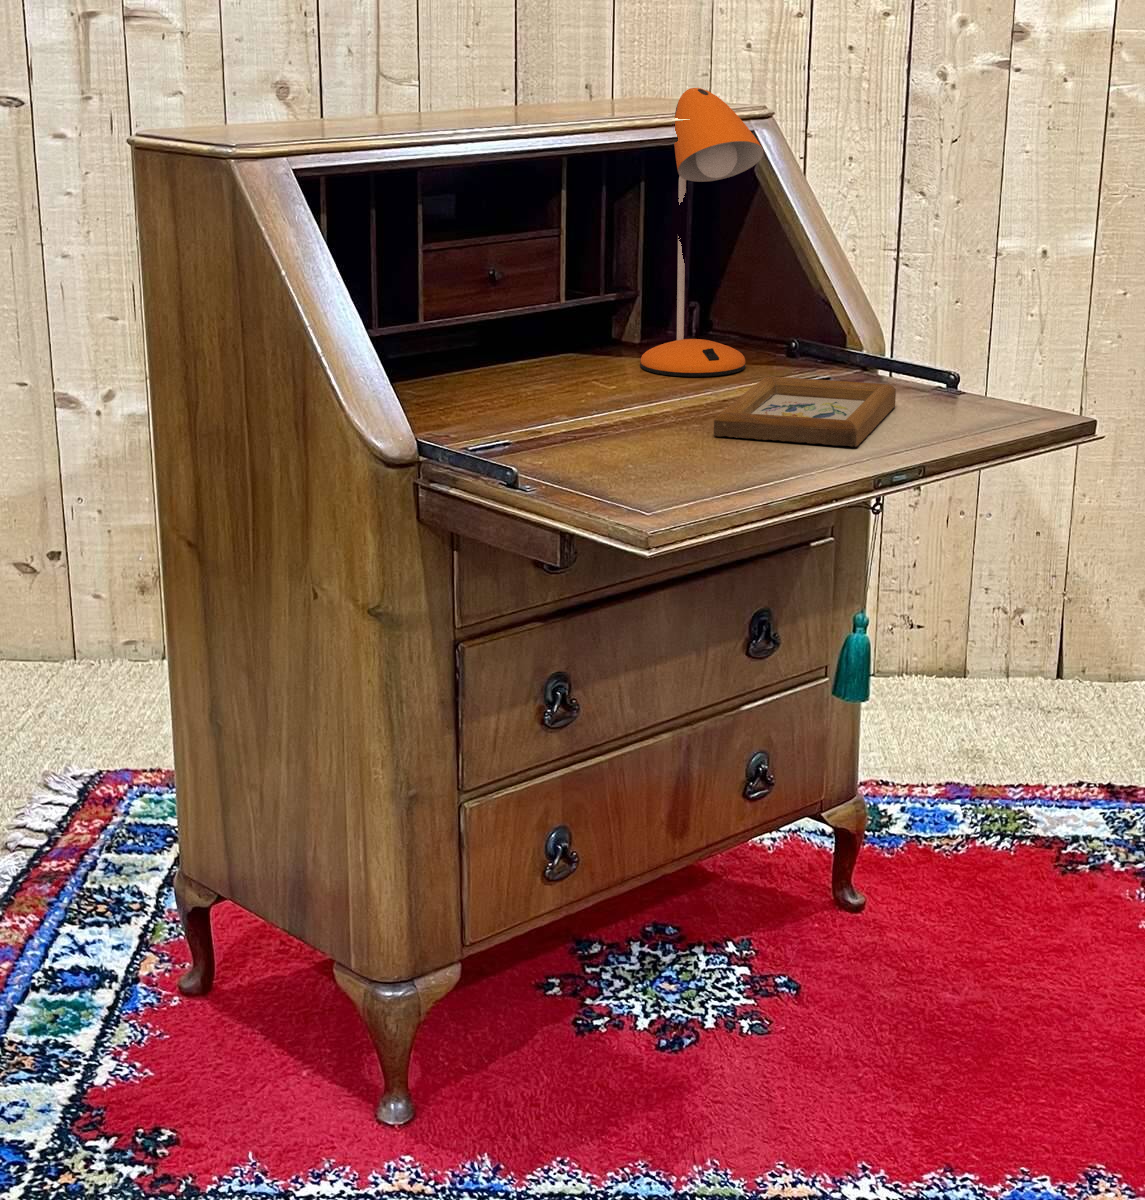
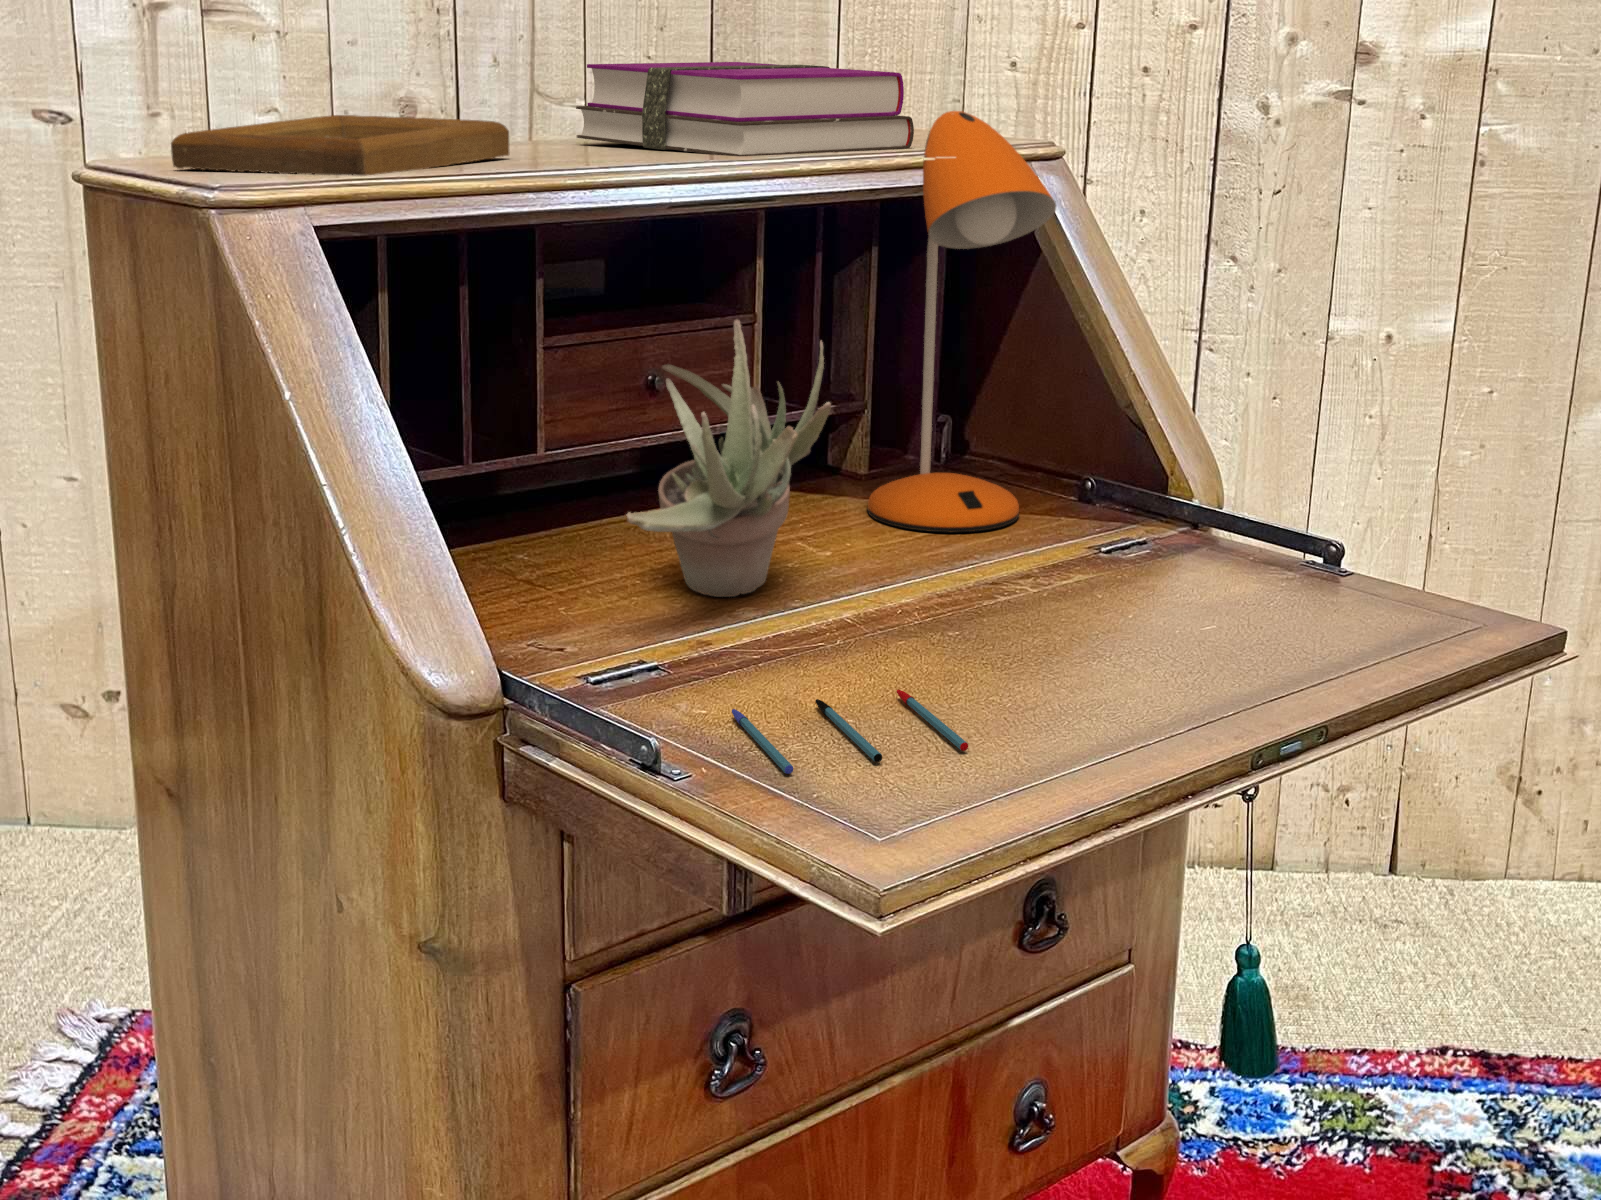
hardback book: none [432,54,668,123] -> present [576,62,914,156]
succulent plant: none [487,226,615,411] -> present [627,320,831,597]
picture frame: present [714,376,896,447] -> present [171,115,509,176]
pen: none [558,451,702,489] -> present [732,689,968,774]

